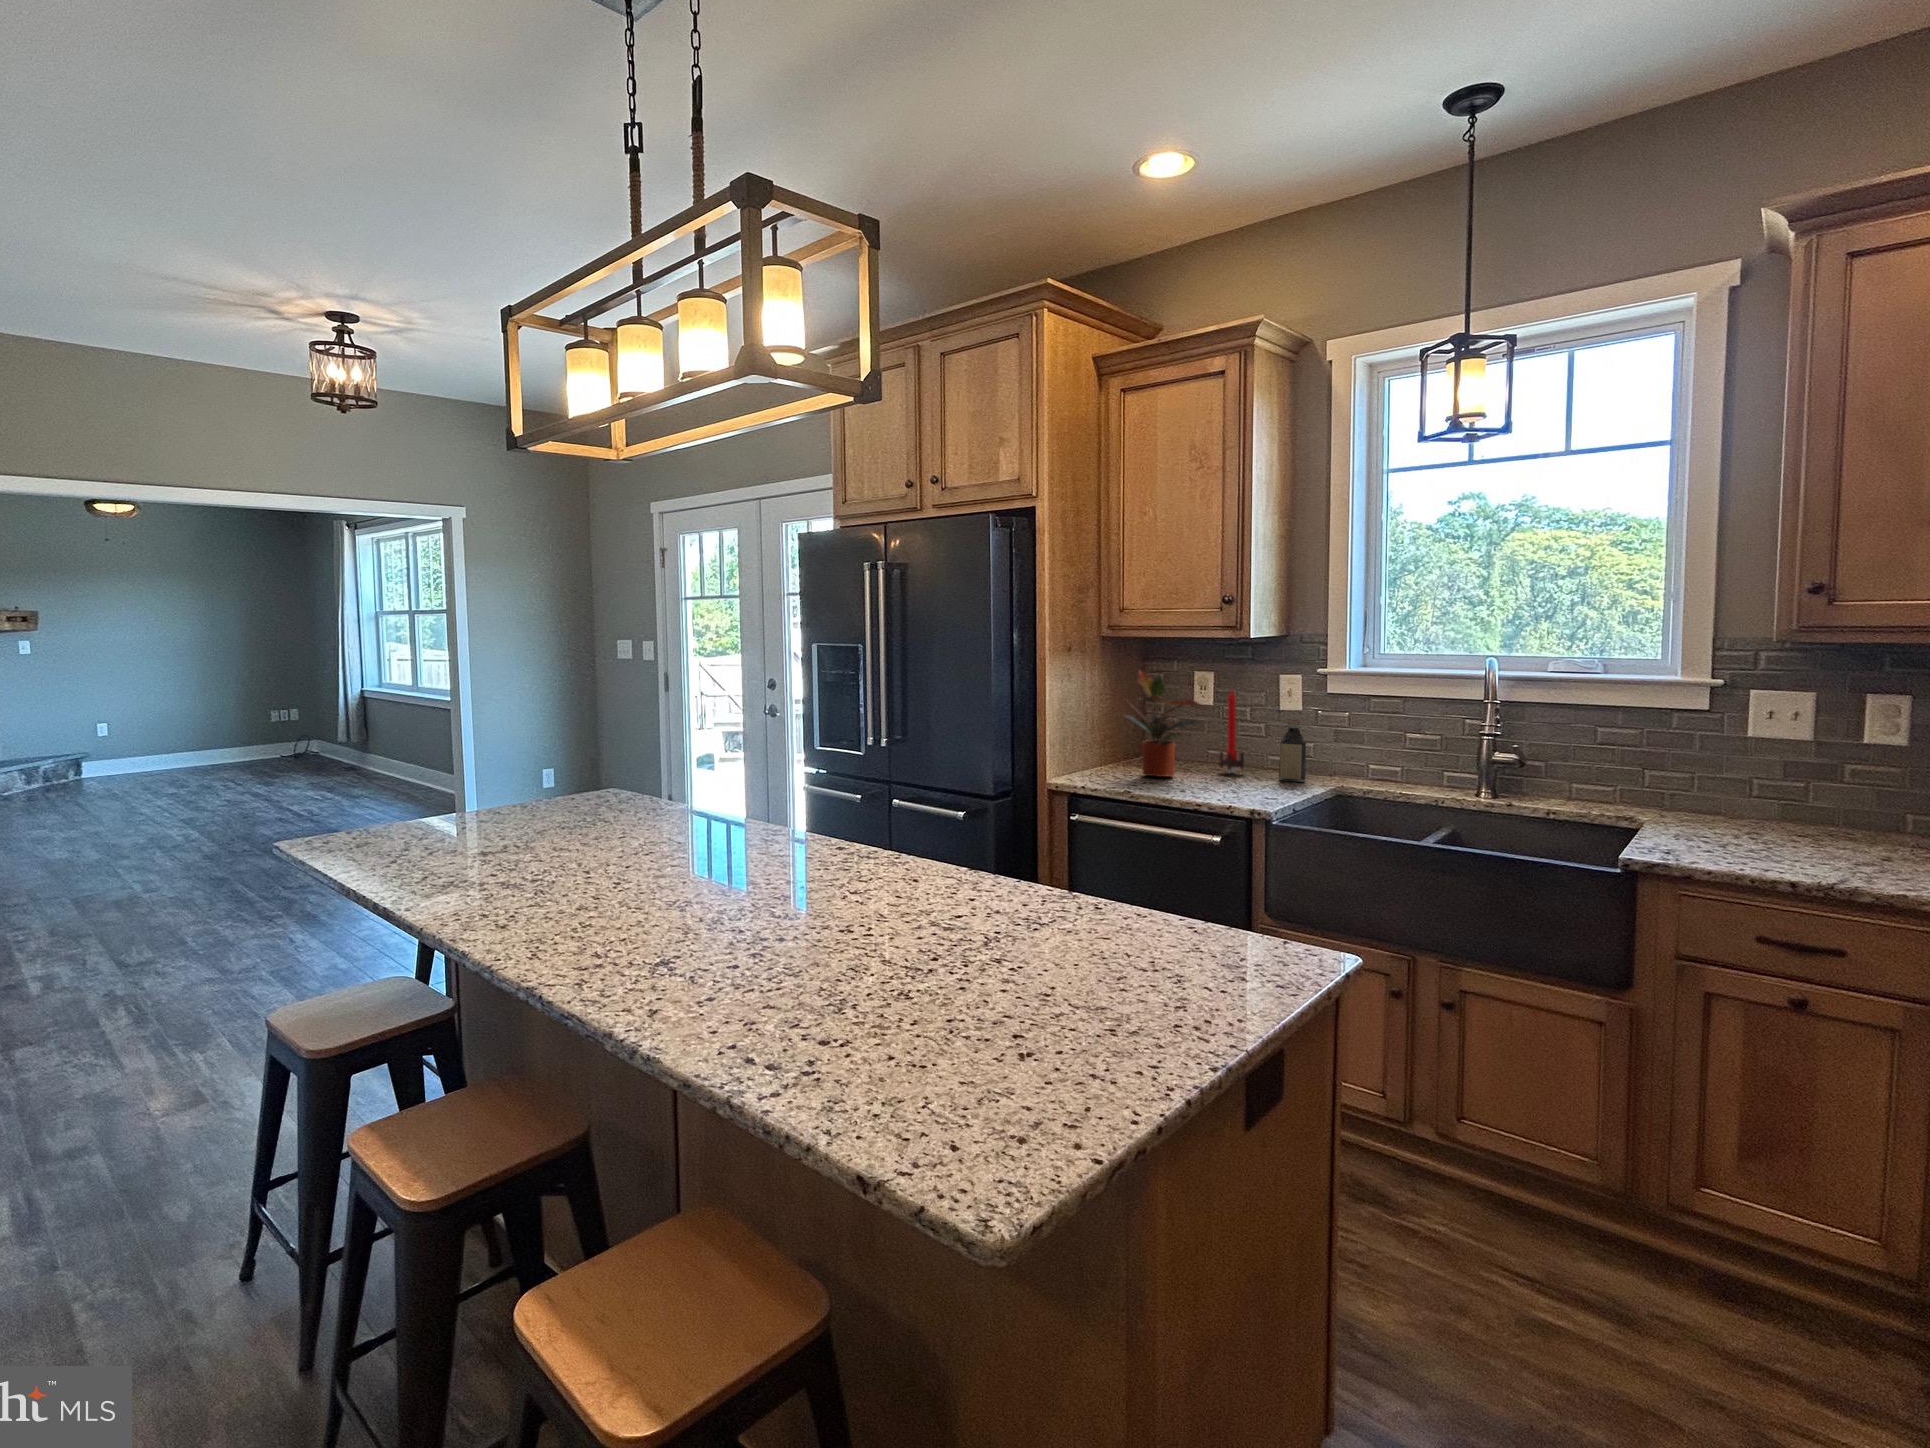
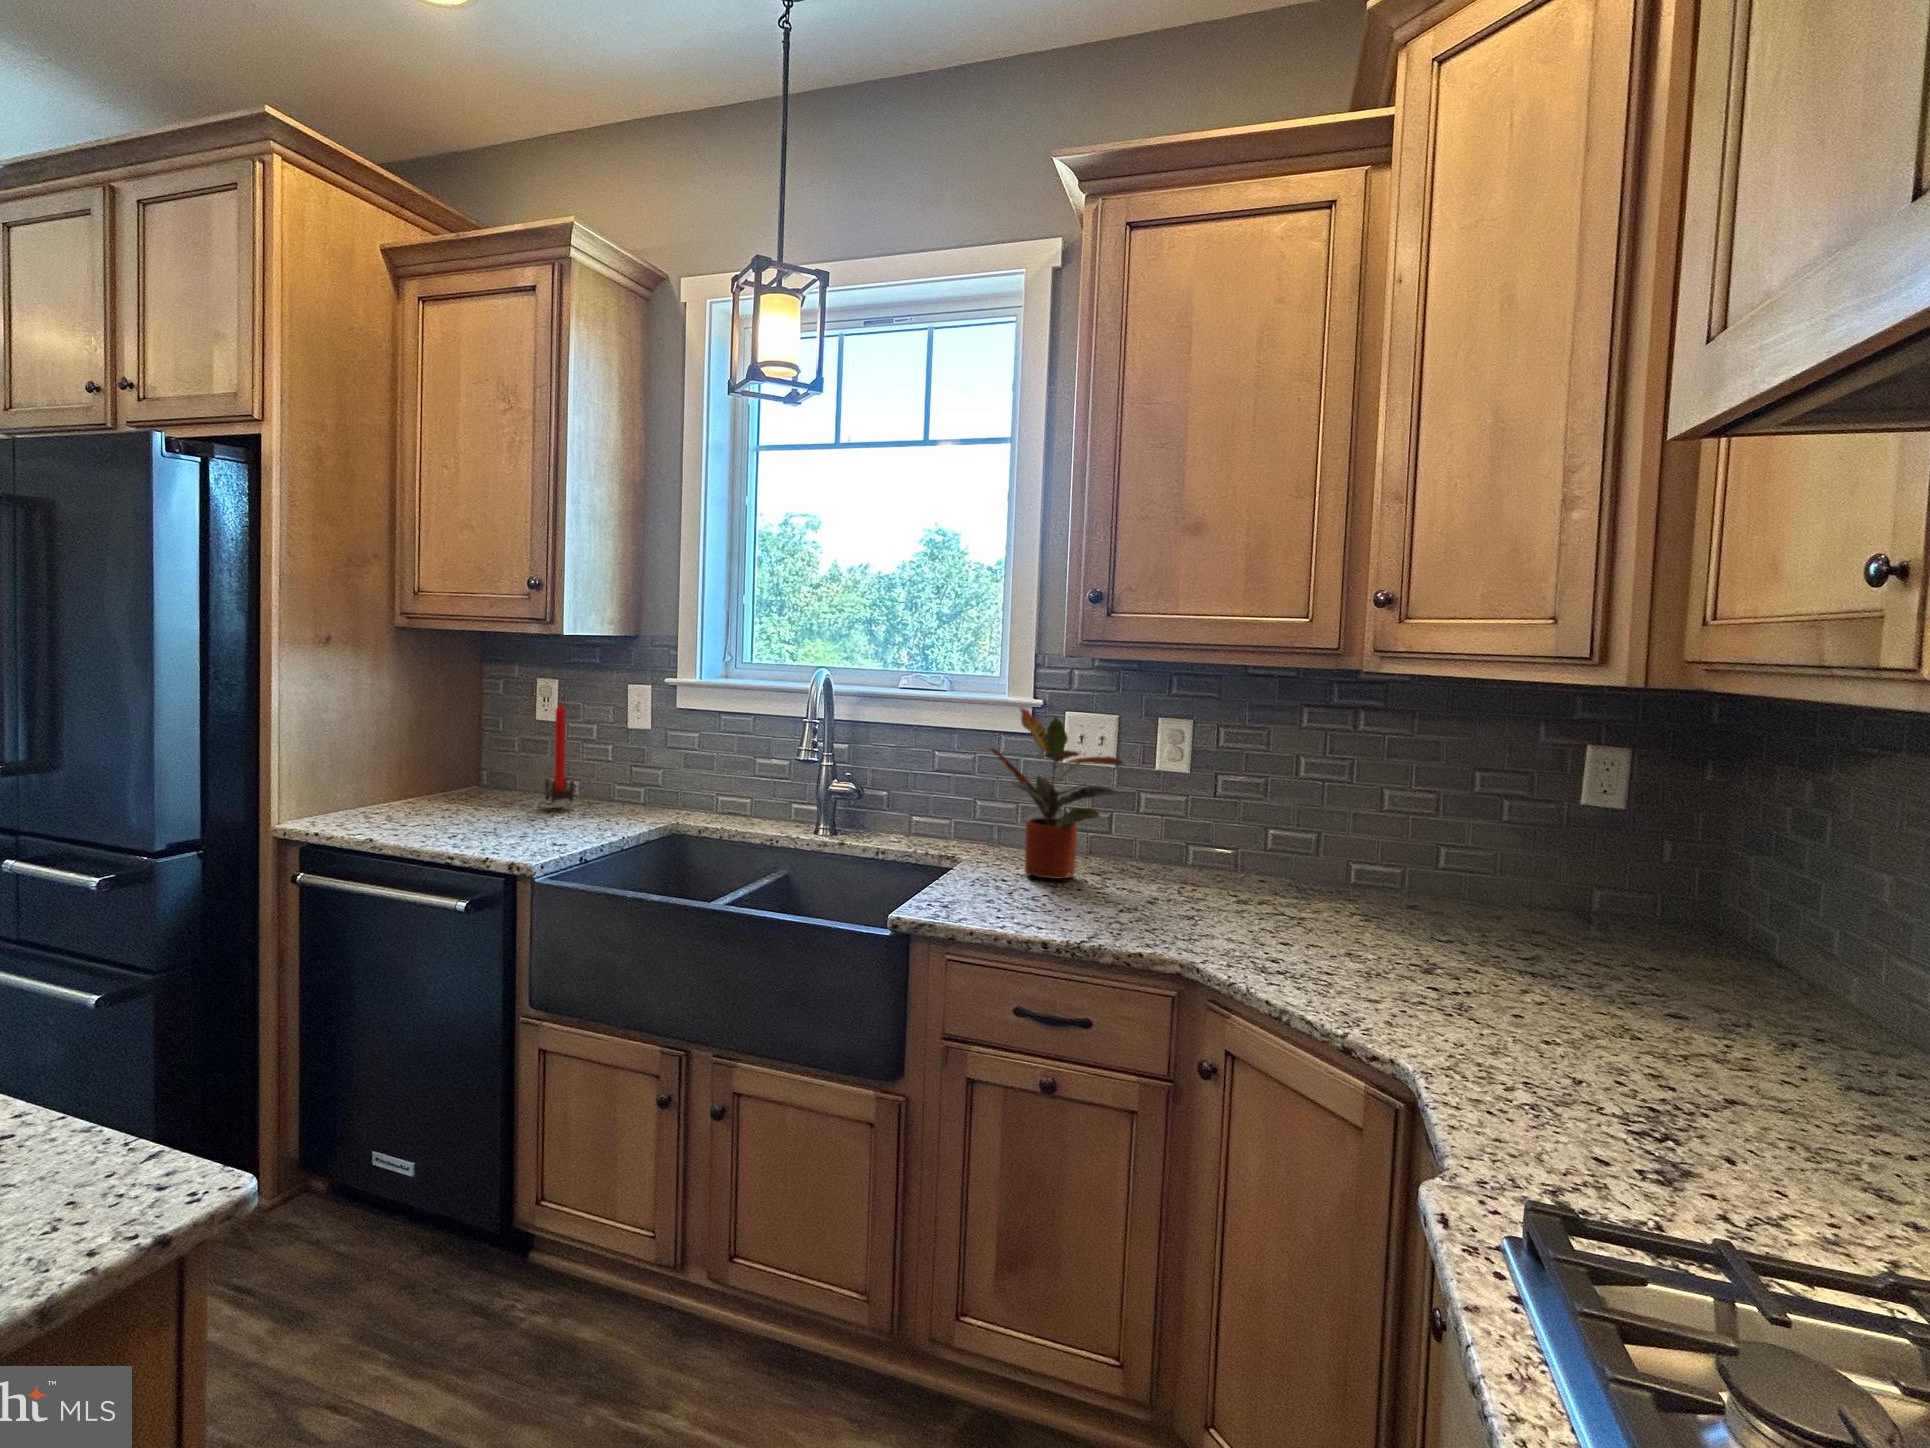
potted plant: present [1123,671,1203,777] -> present [991,707,1124,879]
bottle: present [1279,719,1306,782] -> none [607,739,640,818]

